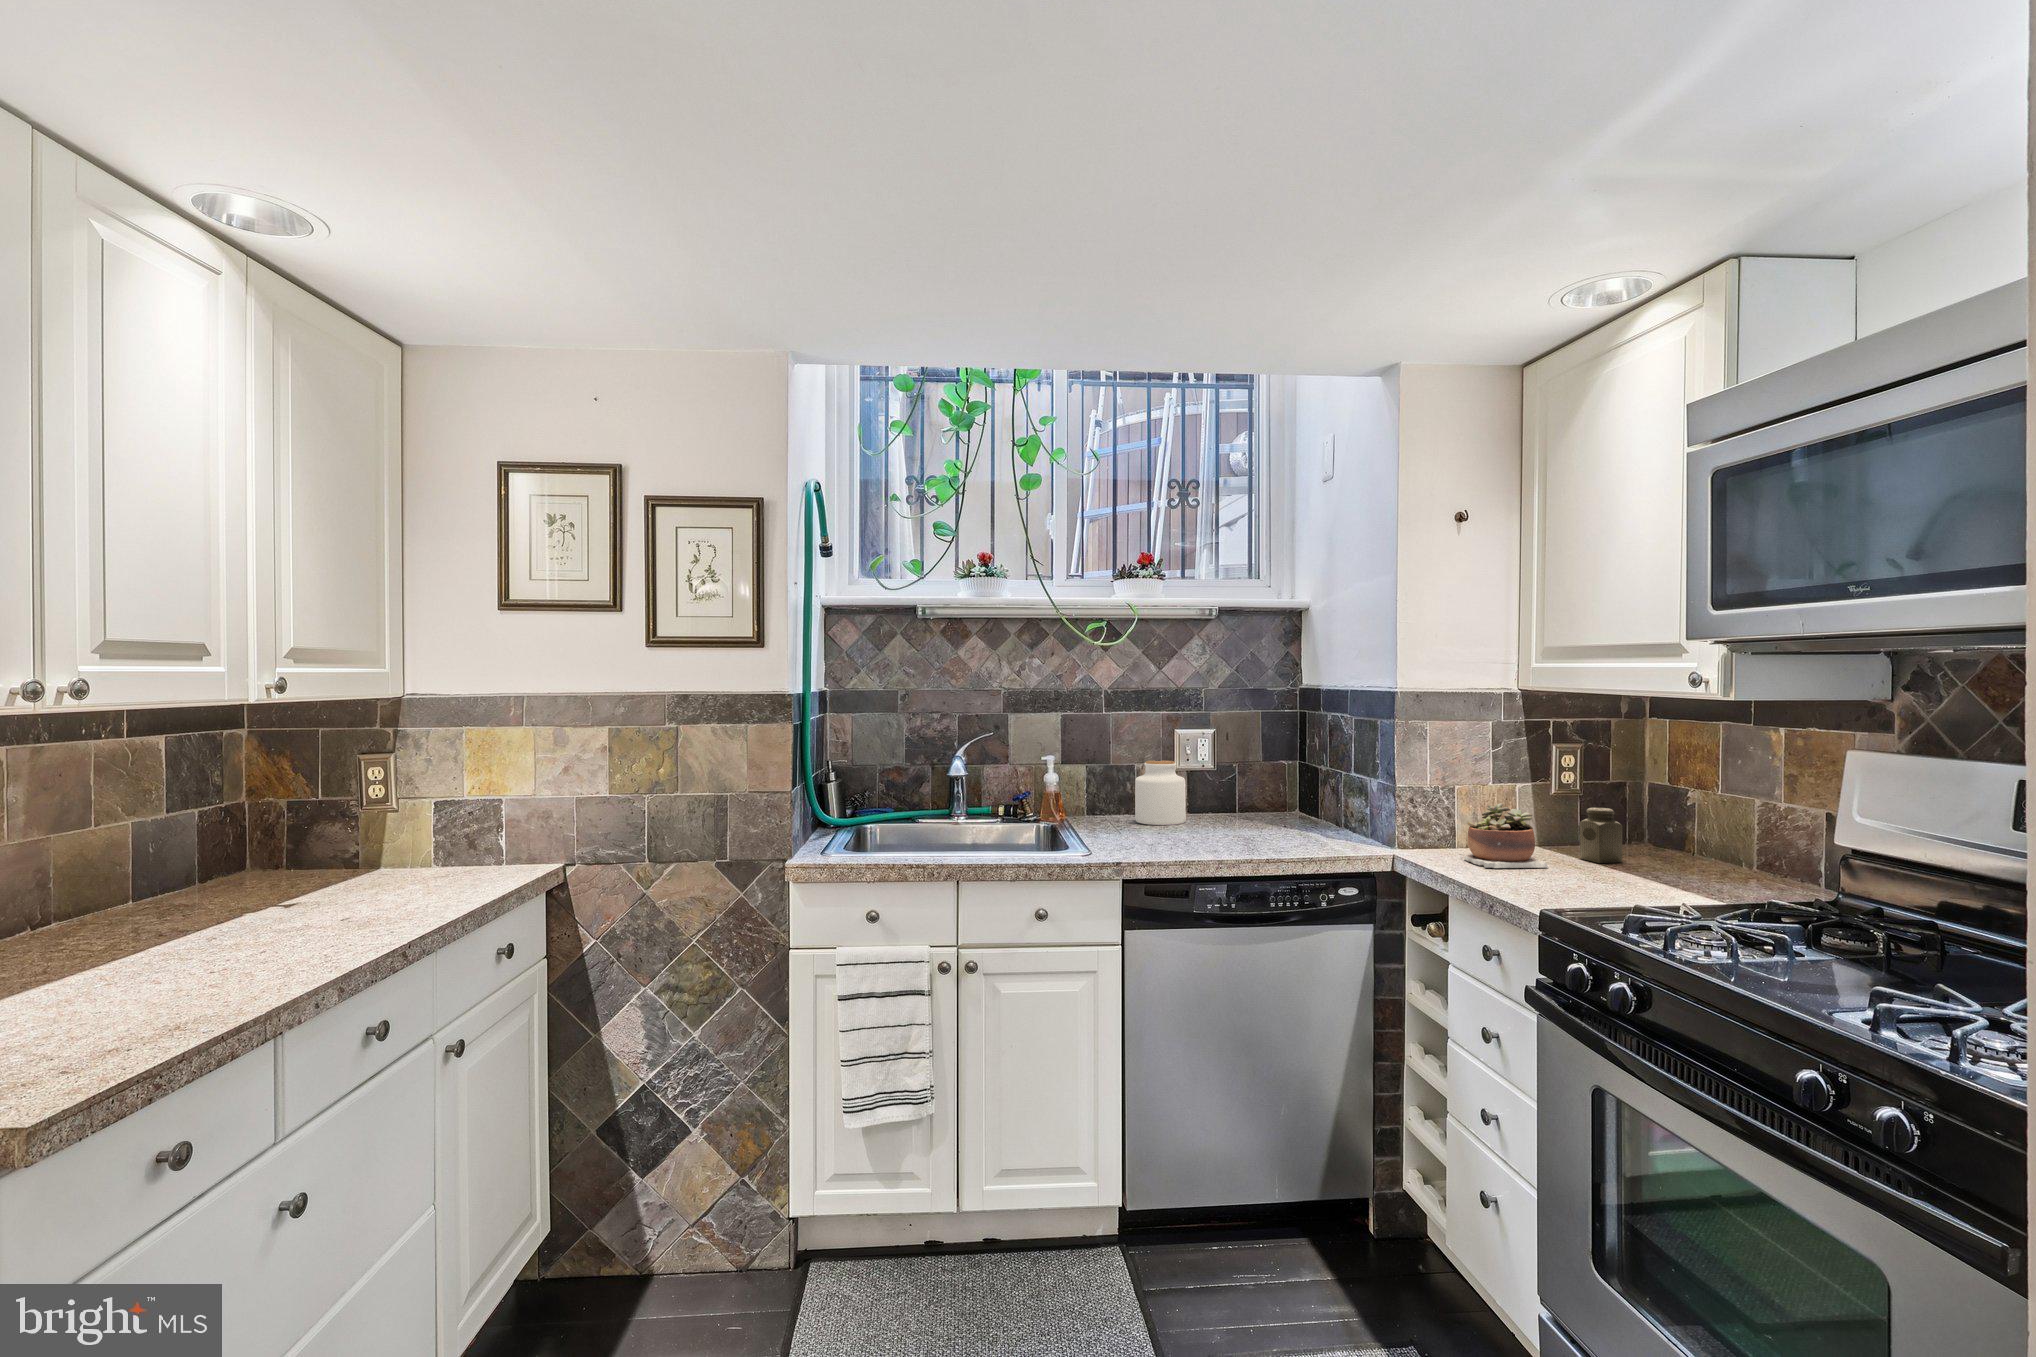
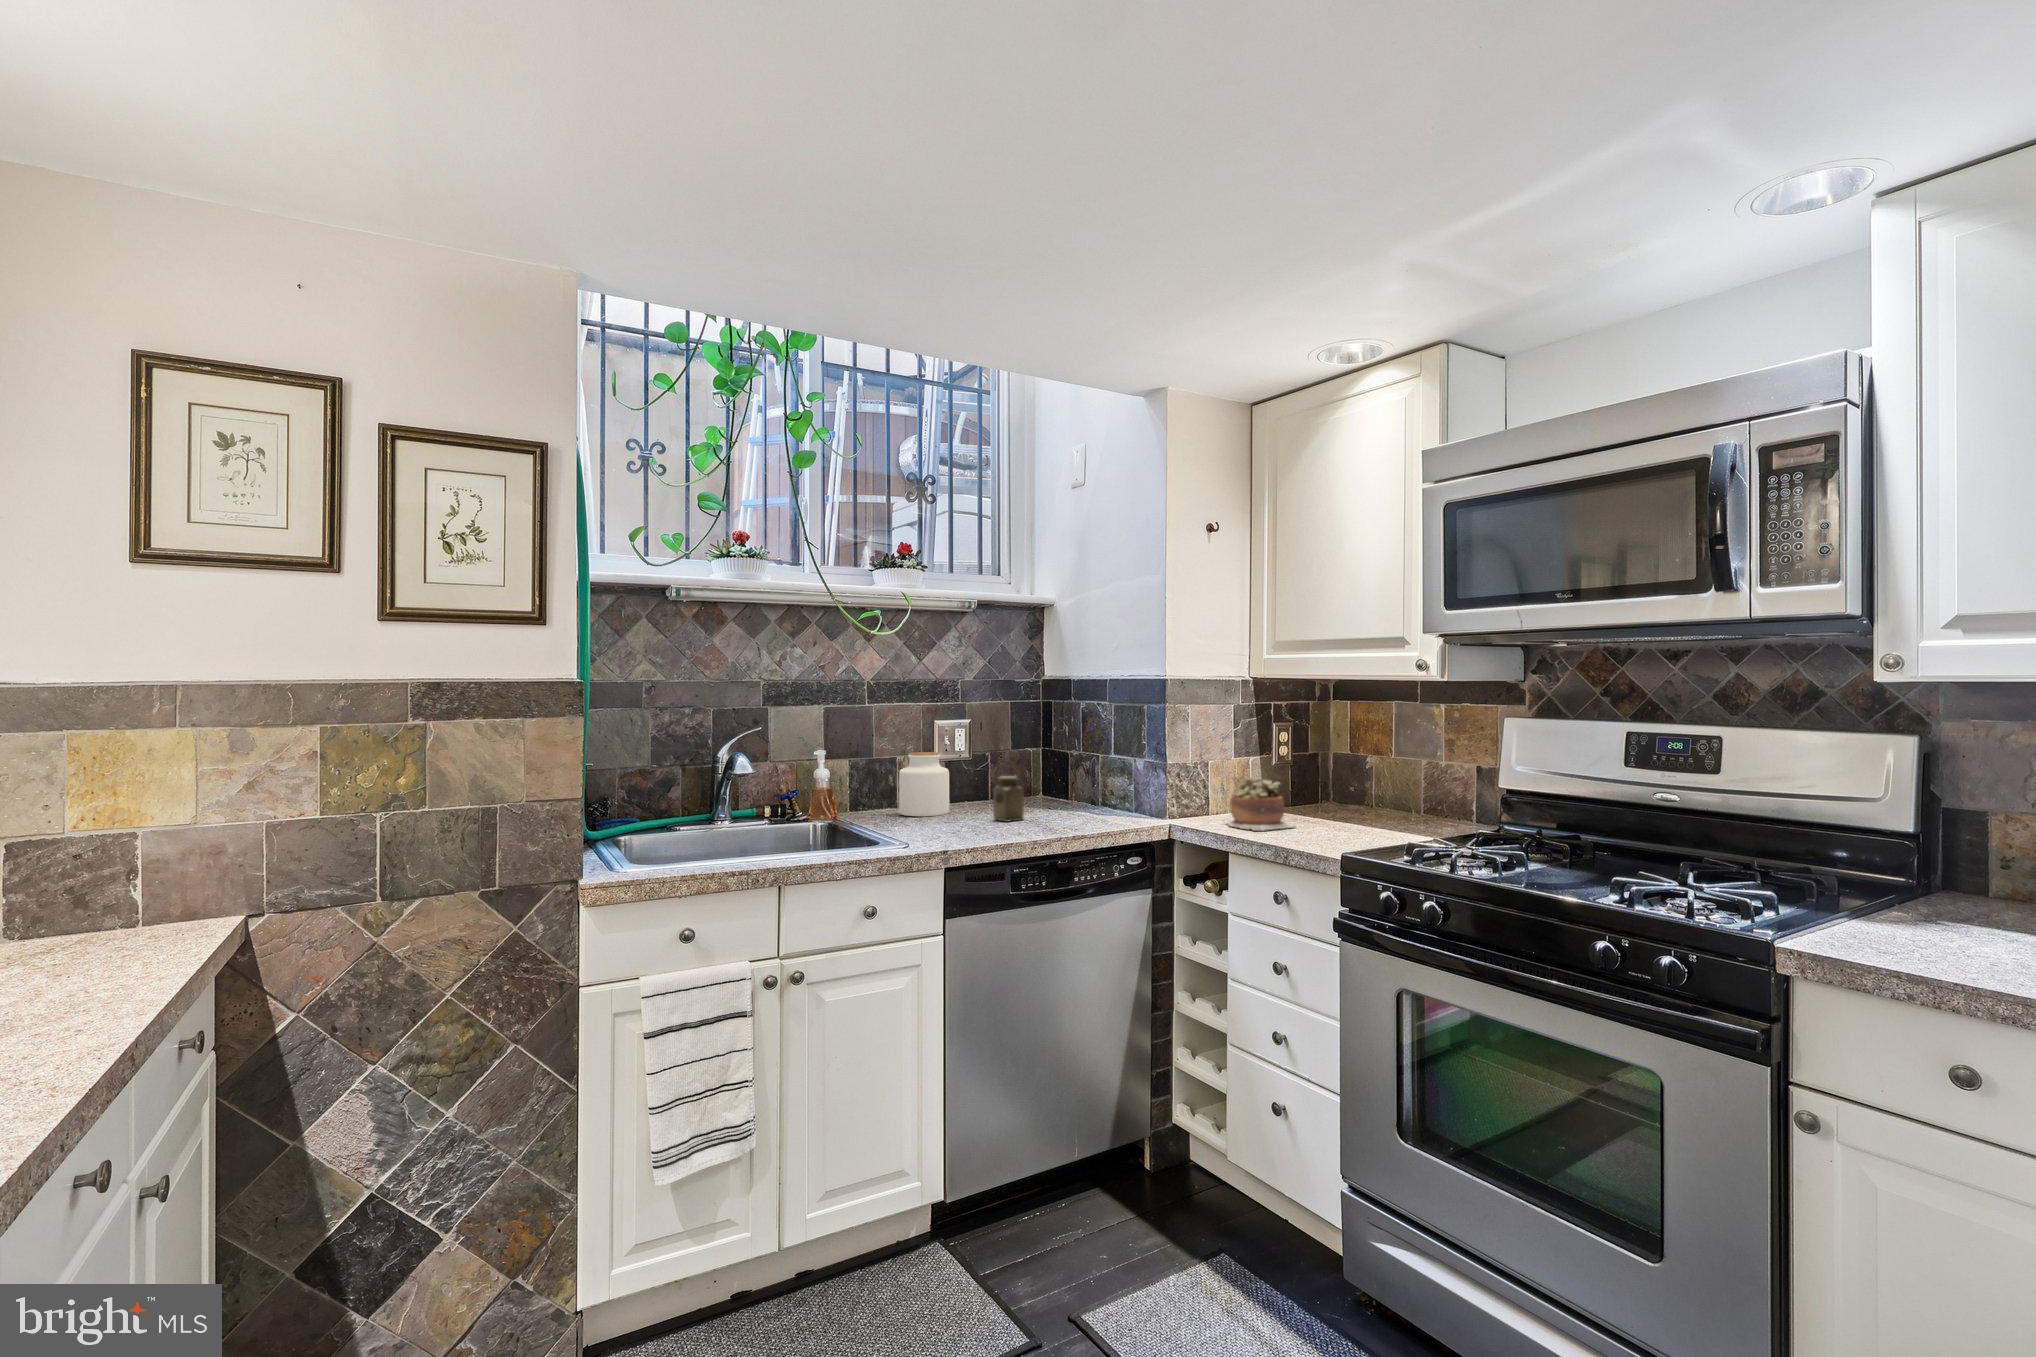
salt shaker: present [1580,808,1623,863] -> present [993,776,1024,822]

